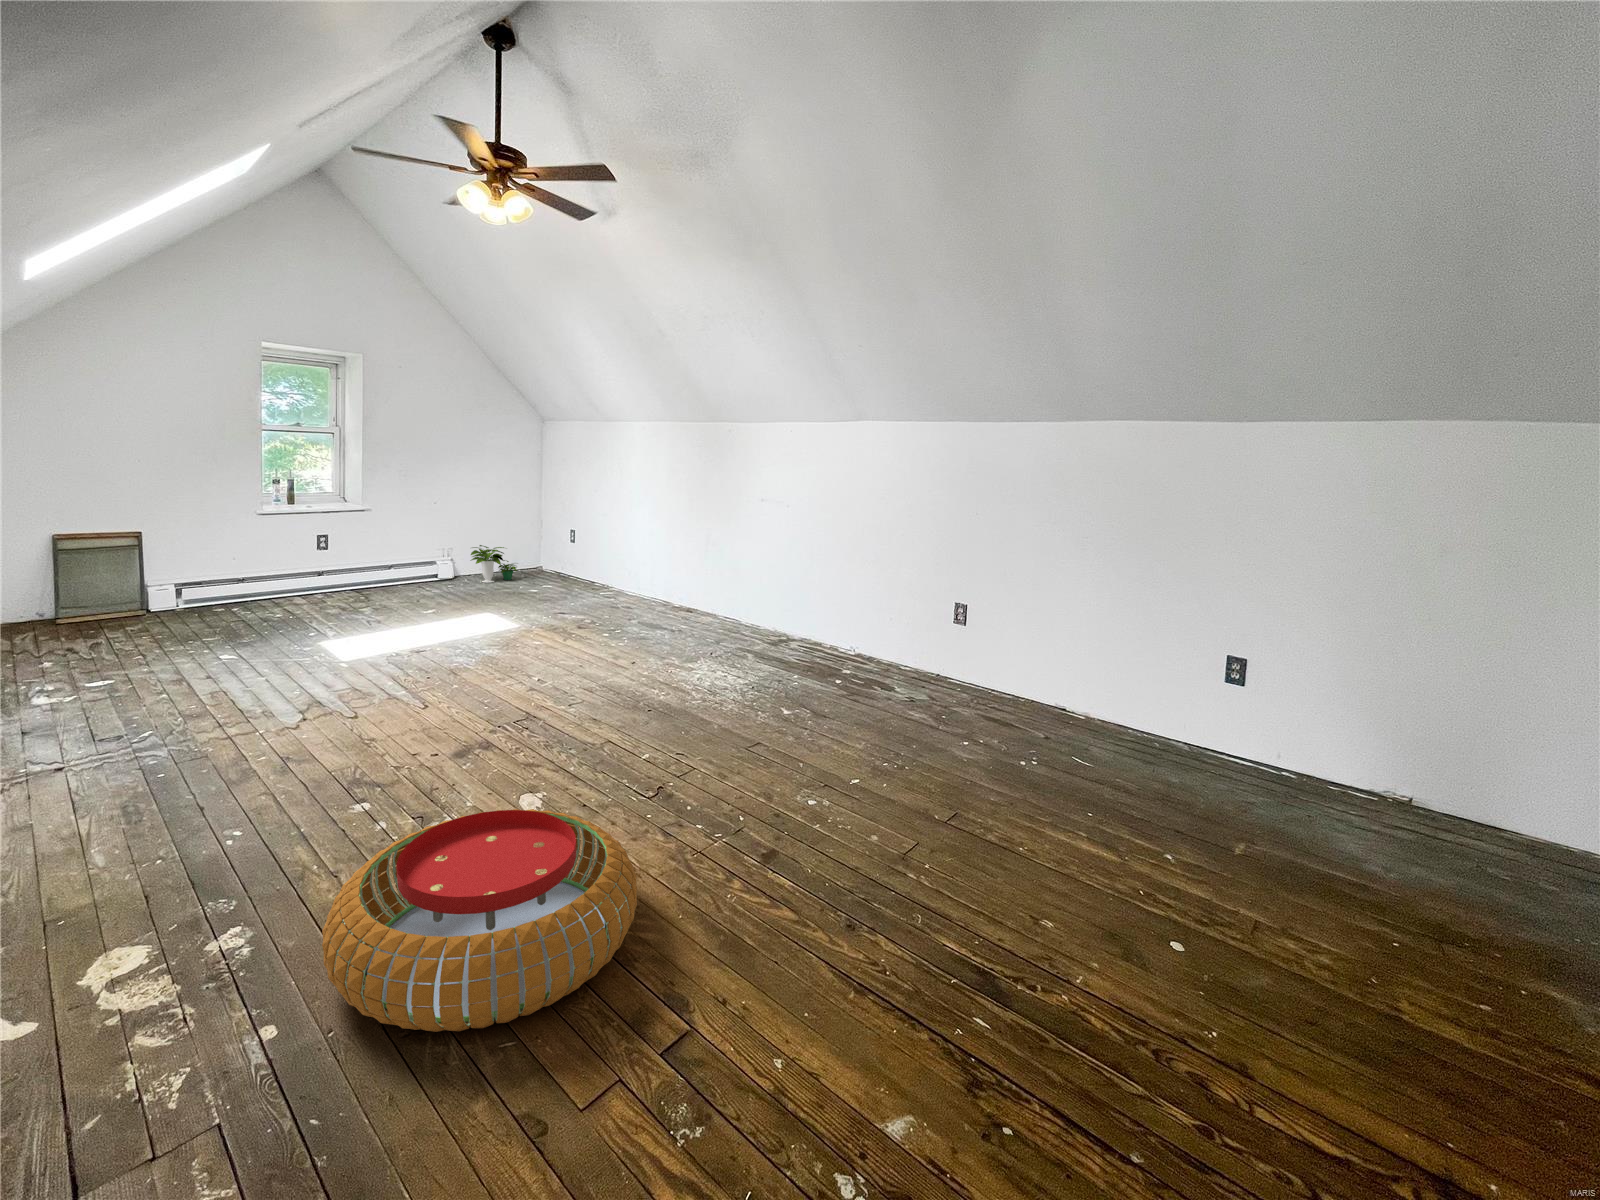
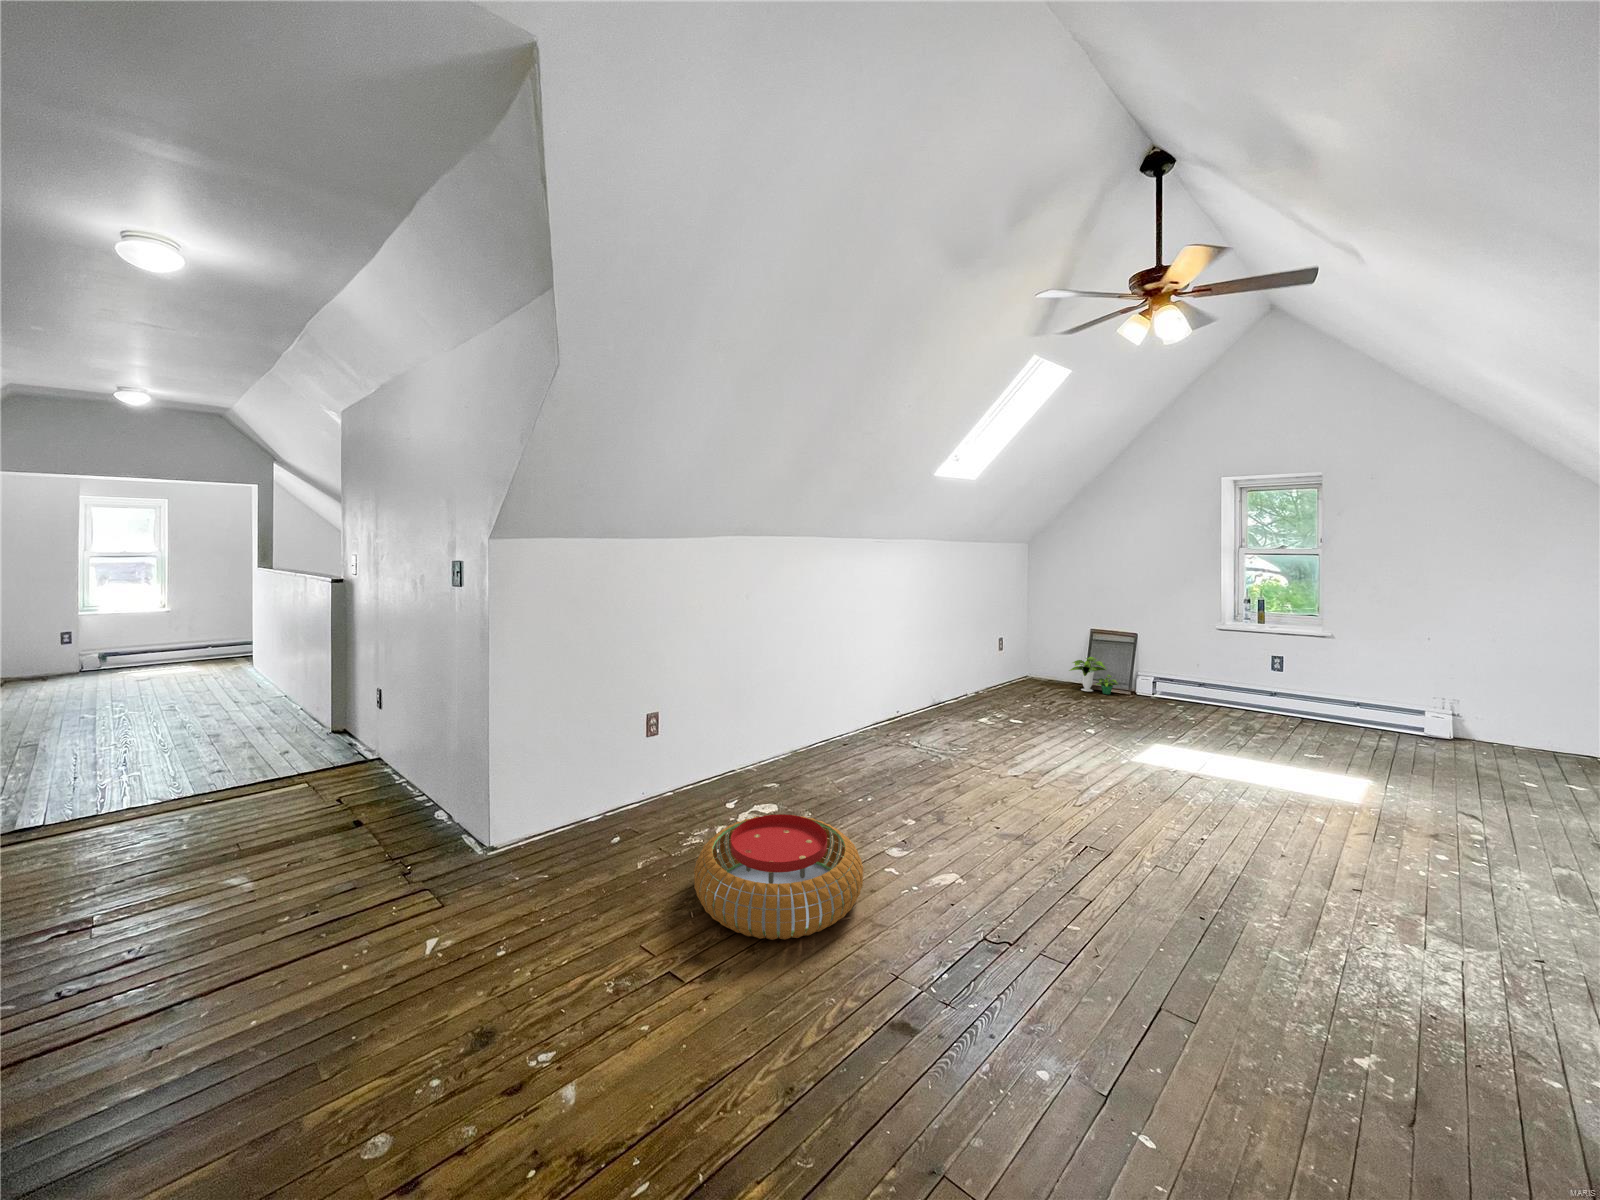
potted plant: present [471,545,516,583] -> present [1069,657,1118,694]

